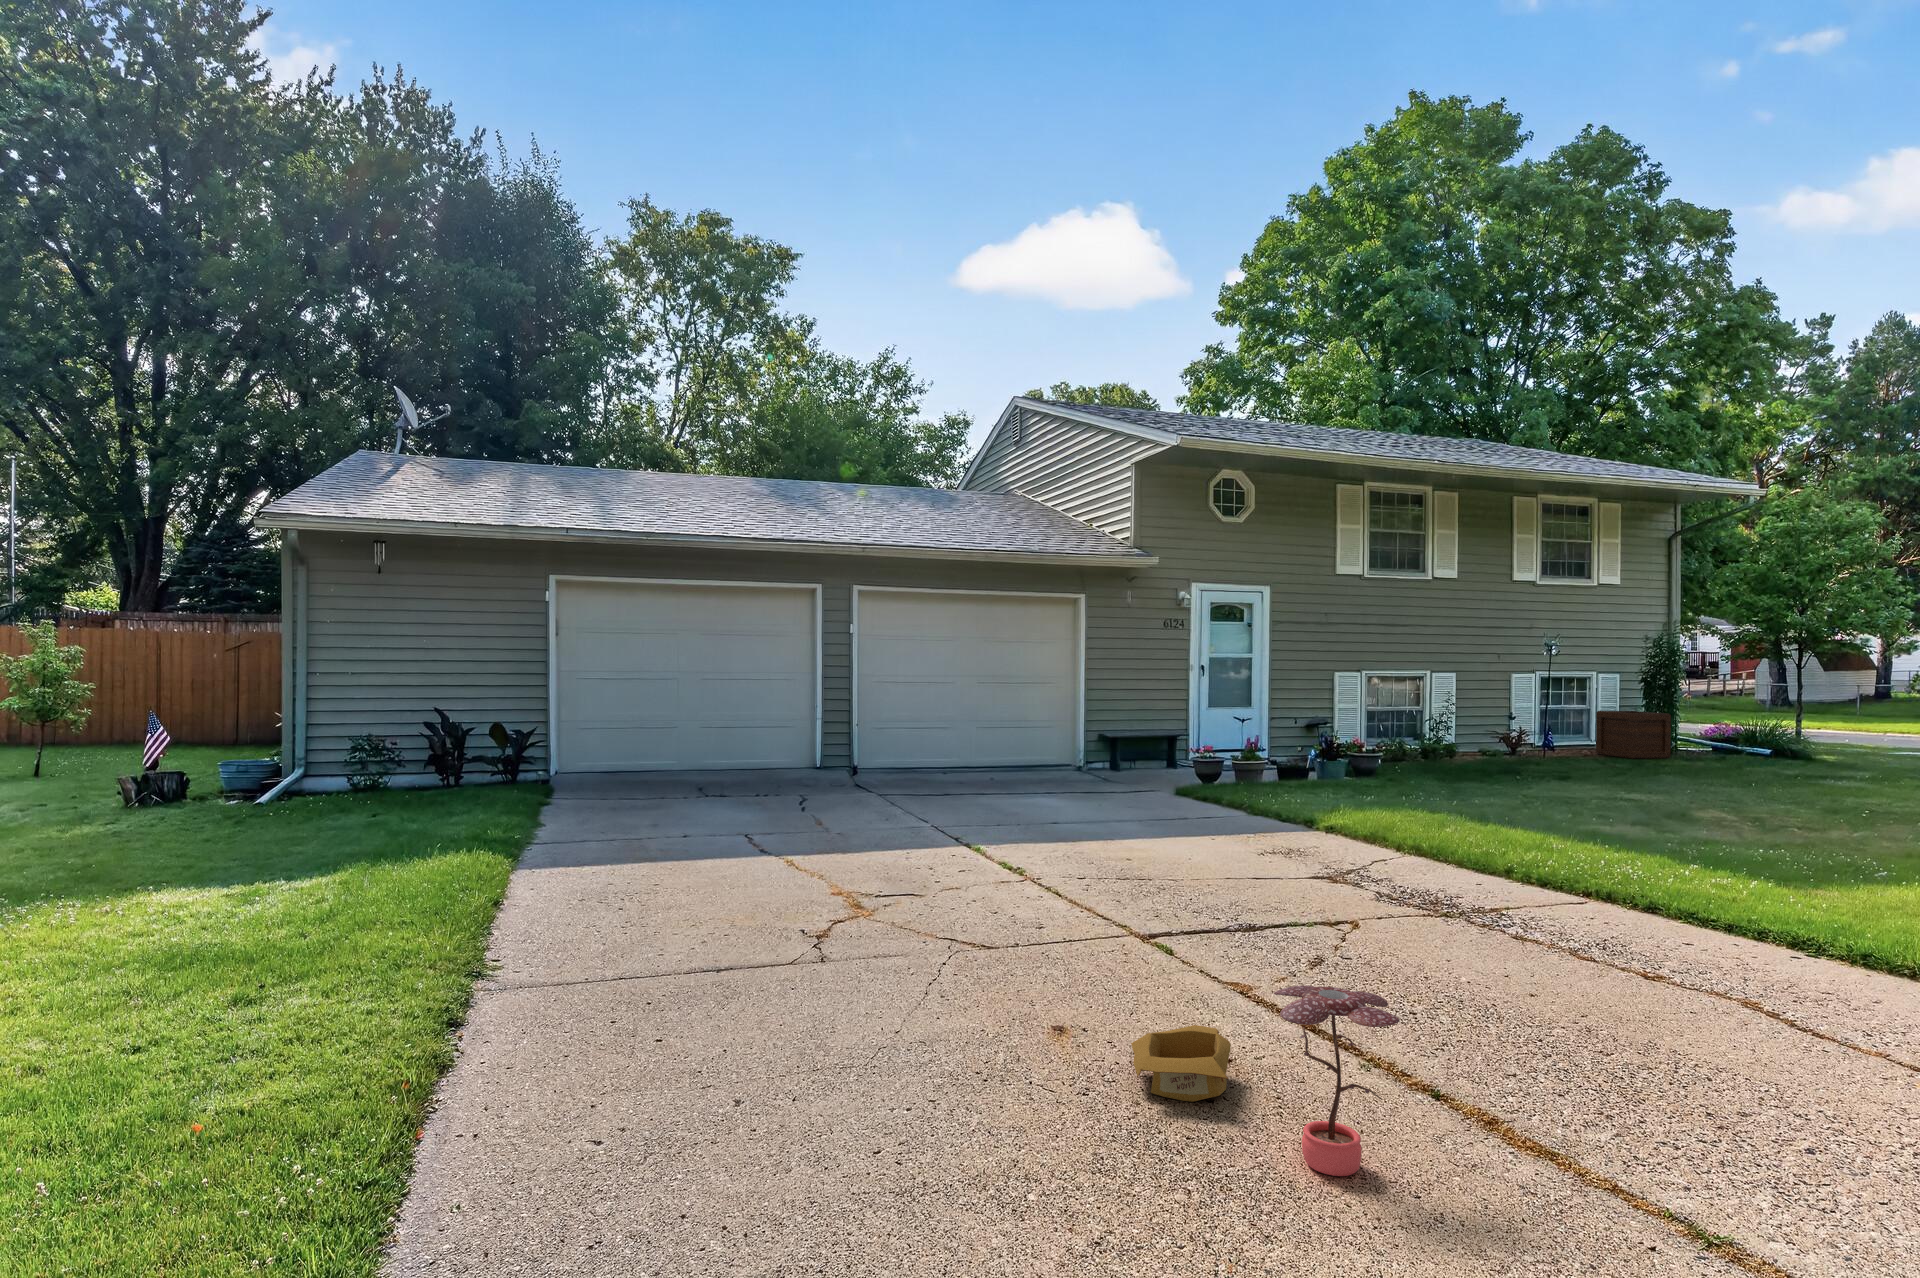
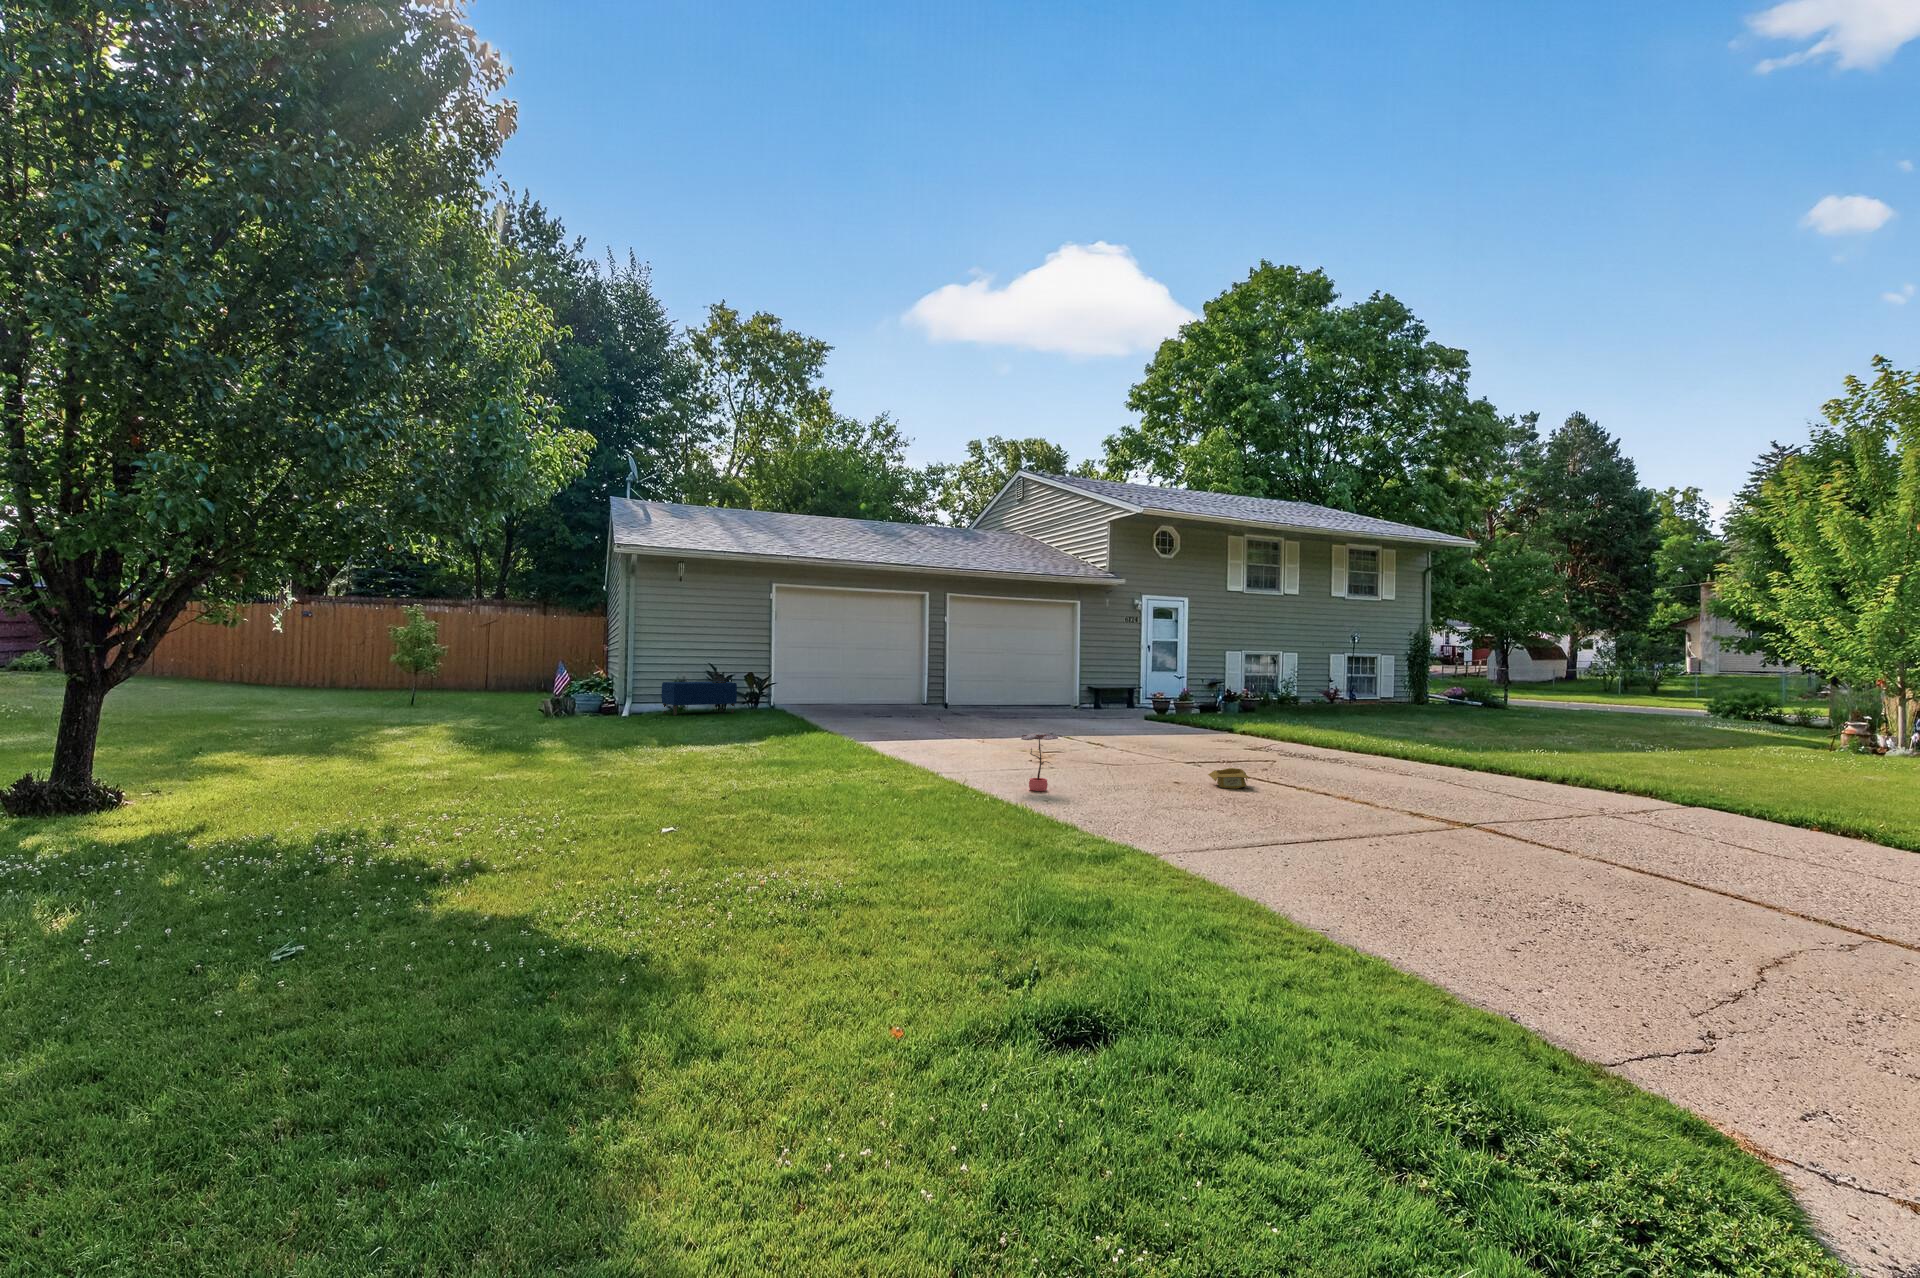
wooden crate: present [1596,711,1671,759] -> none [1379,676,1423,705]
bench: none [349,733,479,794] -> present [661,681,737,715]
potted plant: present [1274,985,1400,1176] -> present [1021,733,1058,791]

